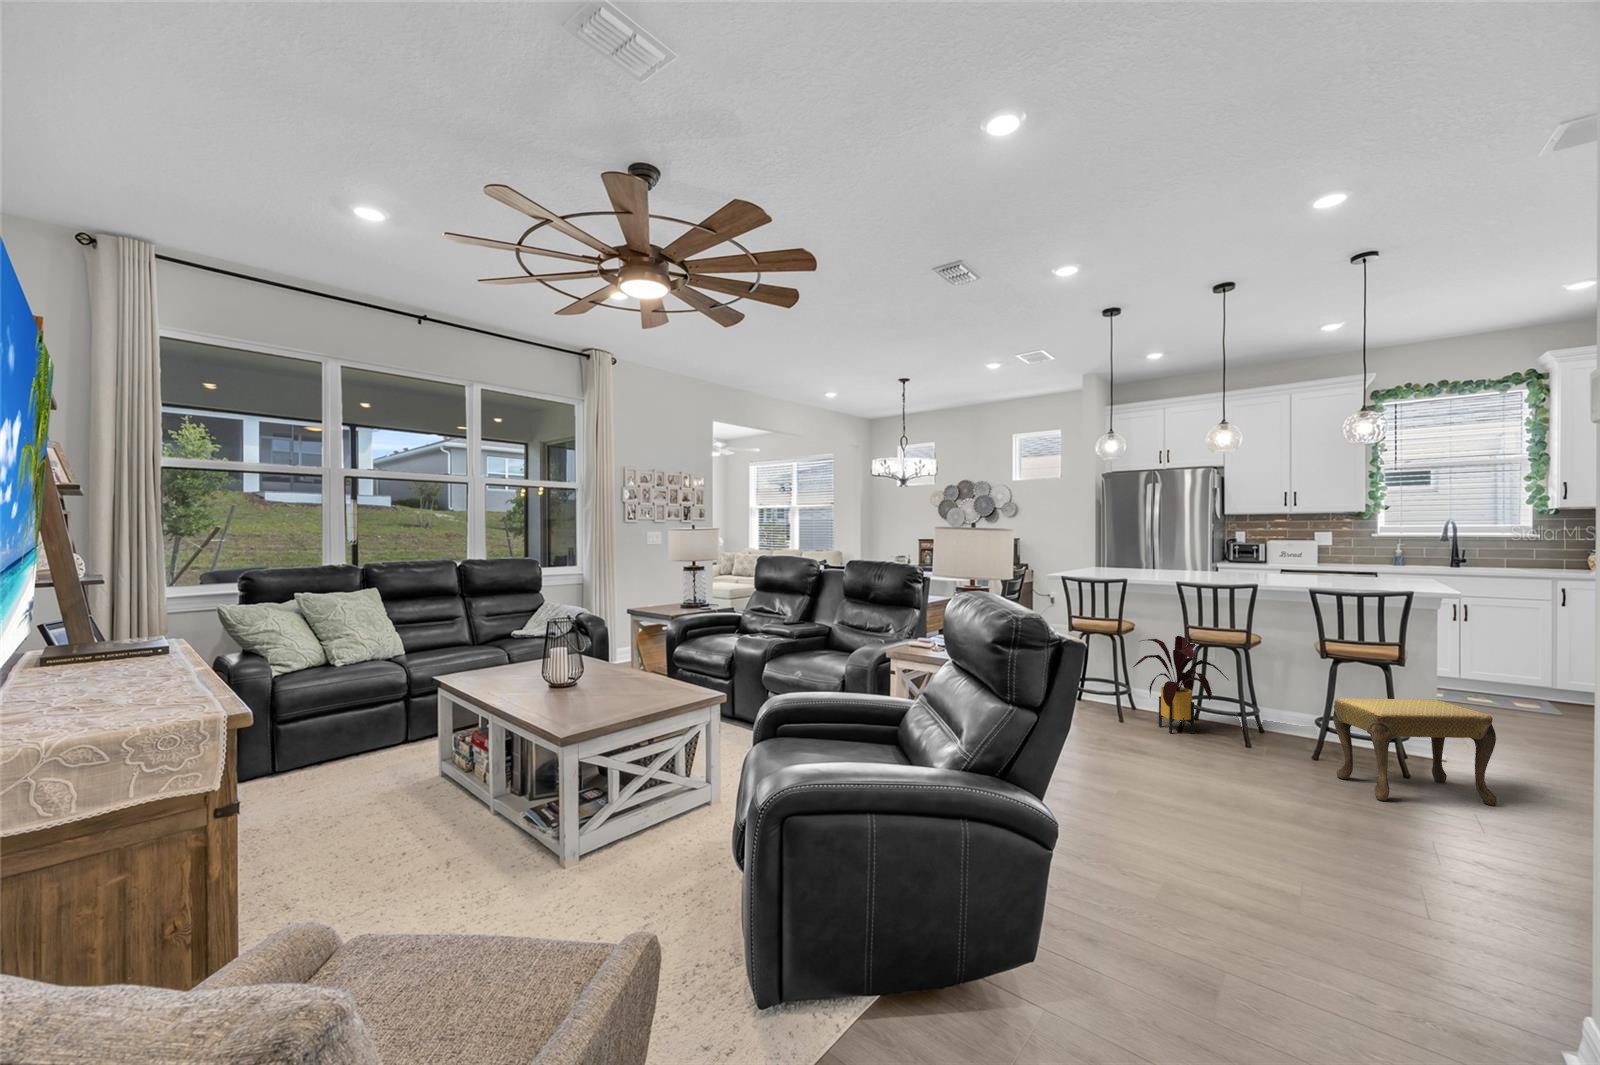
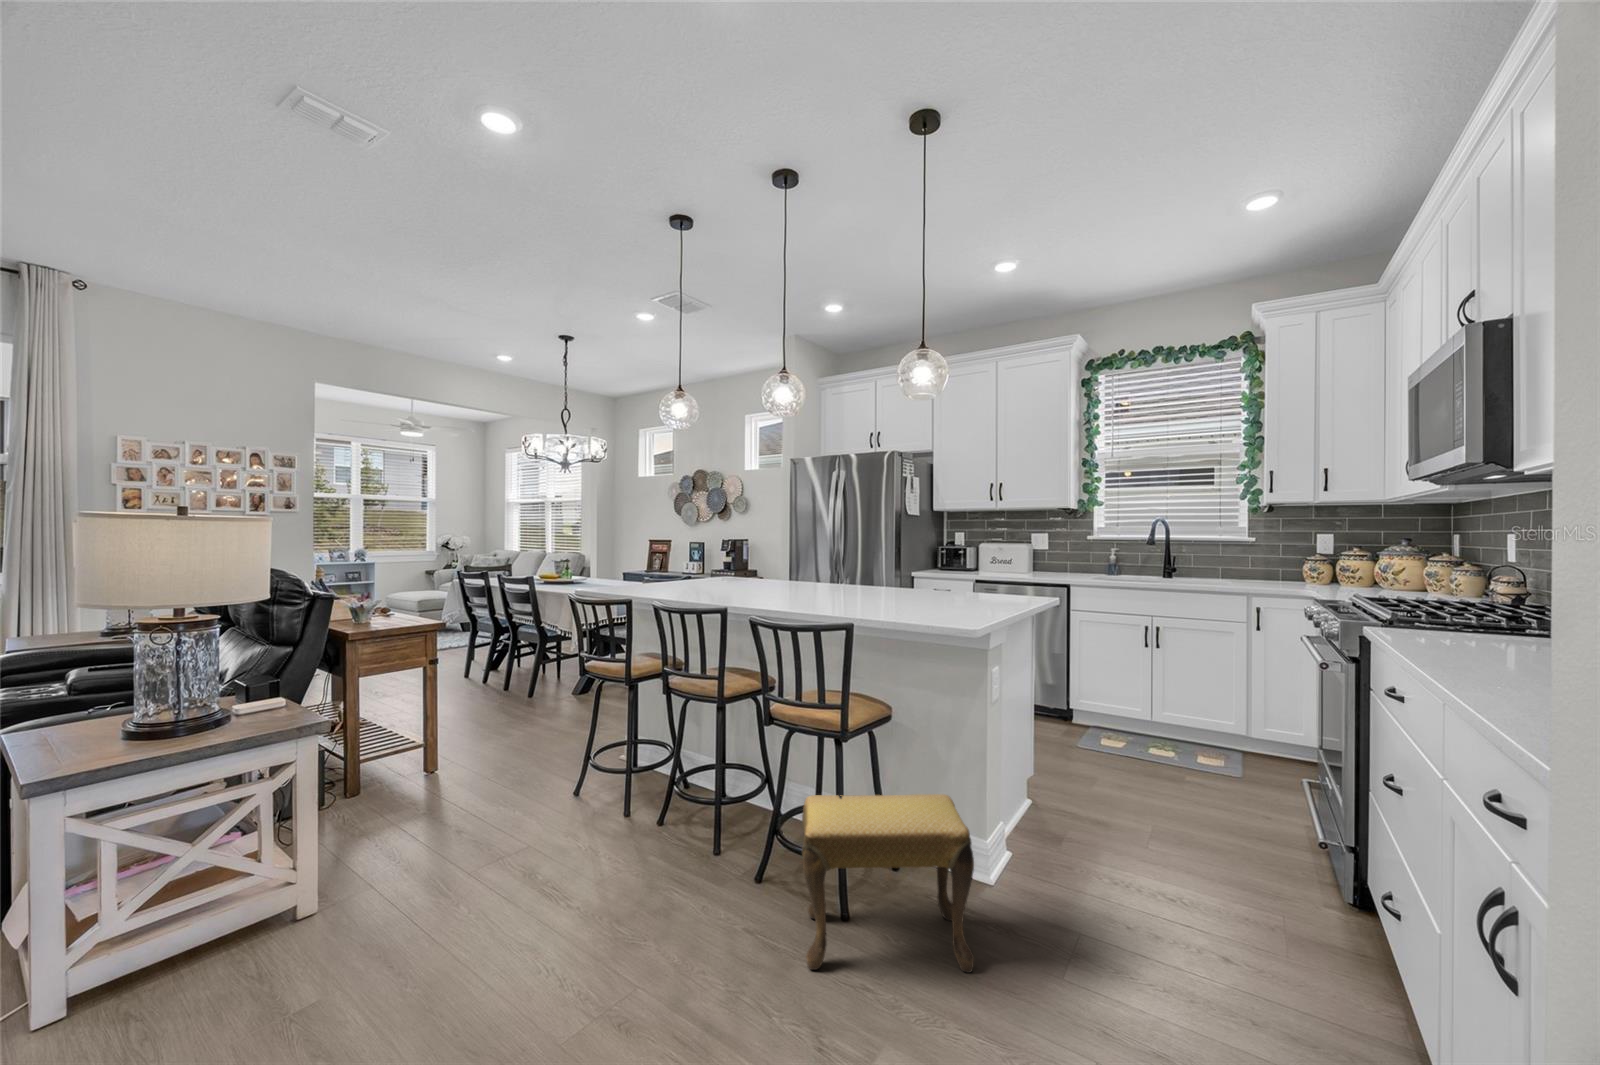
house plant: present [1133,636,1229,734] -> none [644,683,776,828]

